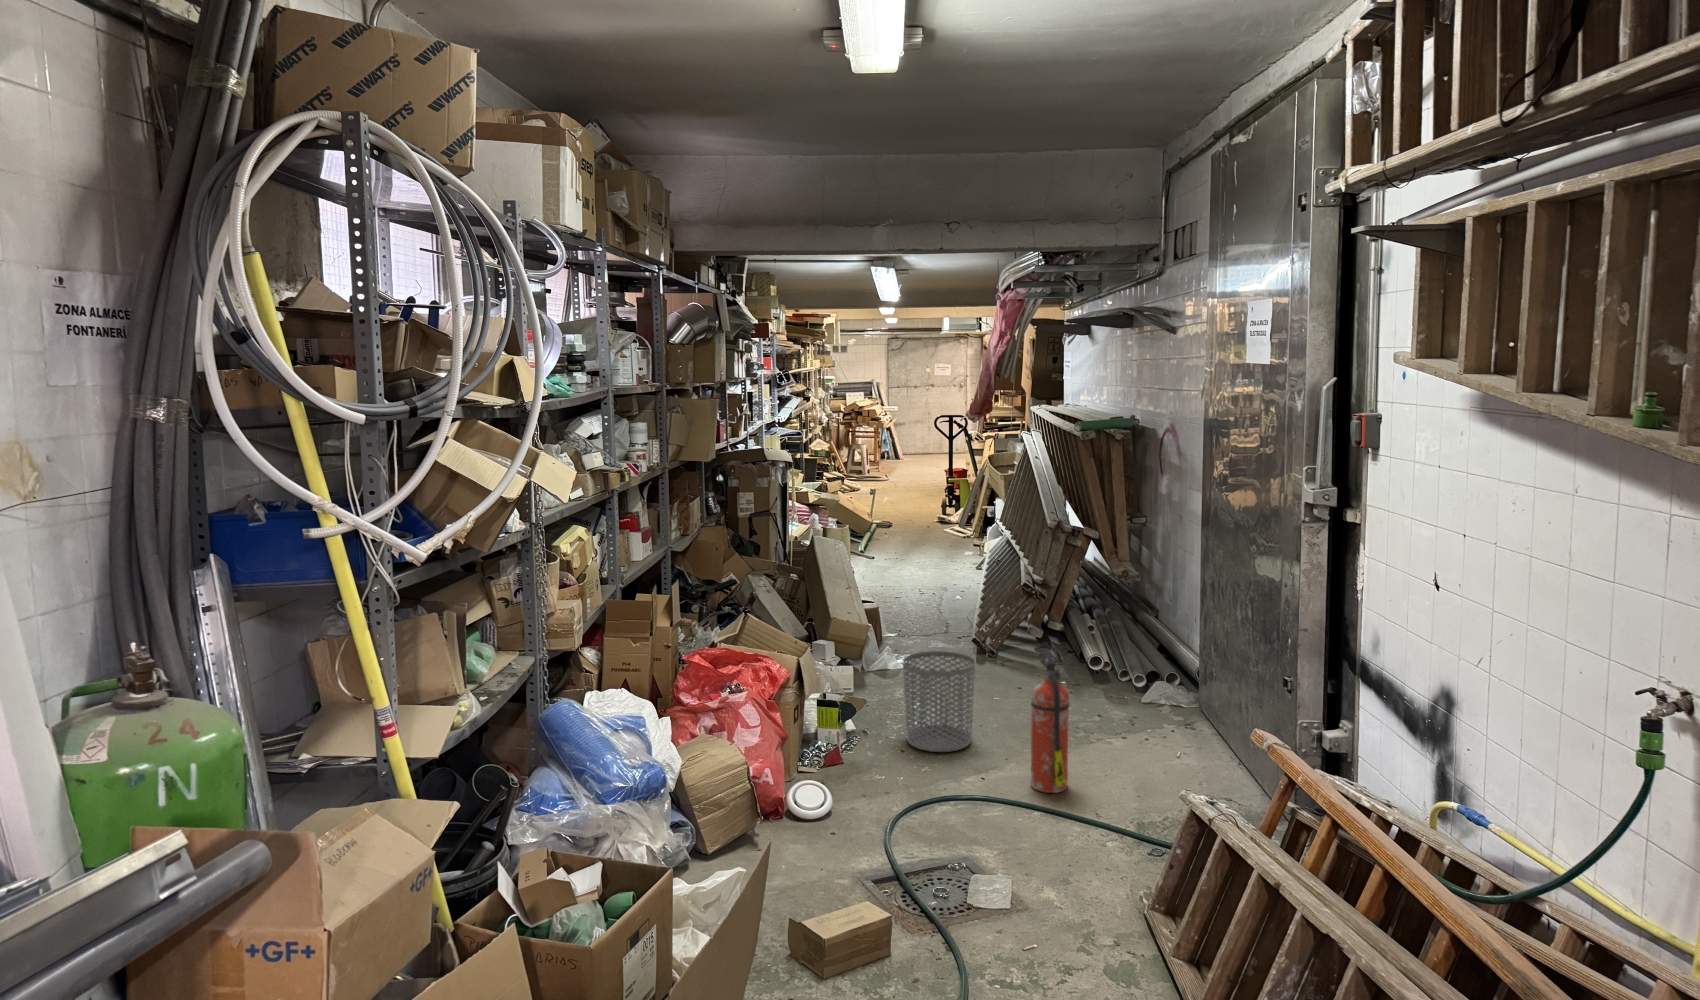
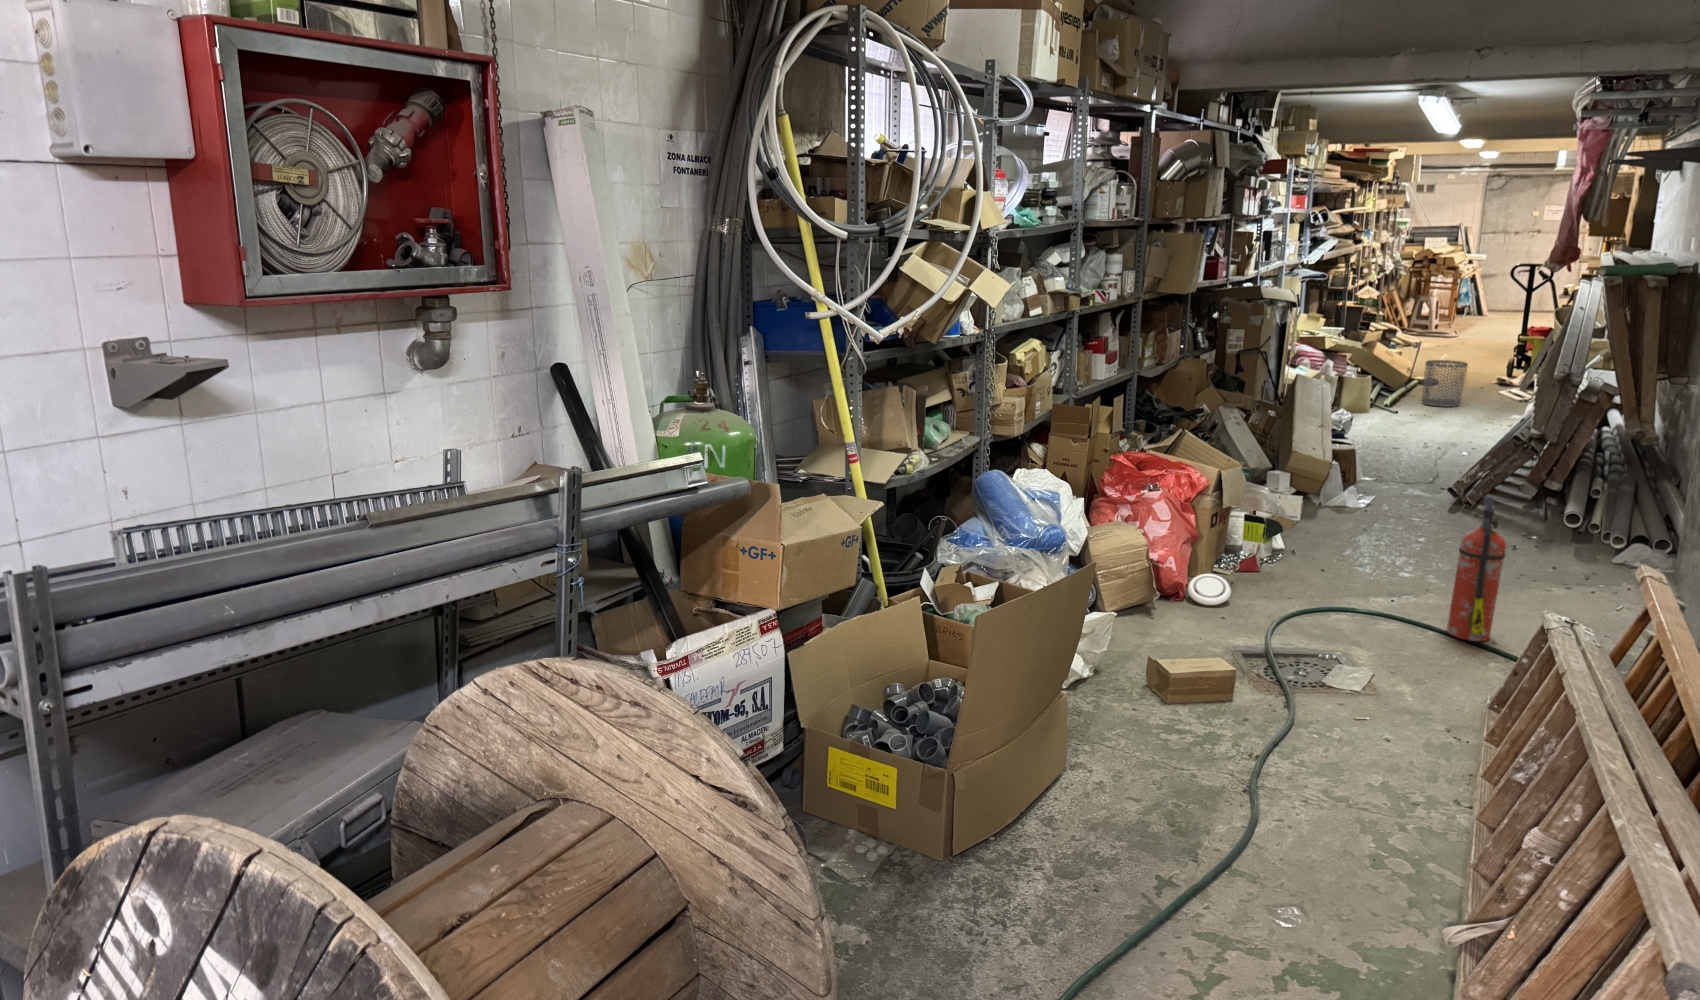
waste bin: present [903,651,975,752] -> present [1422,360,1468,407]

